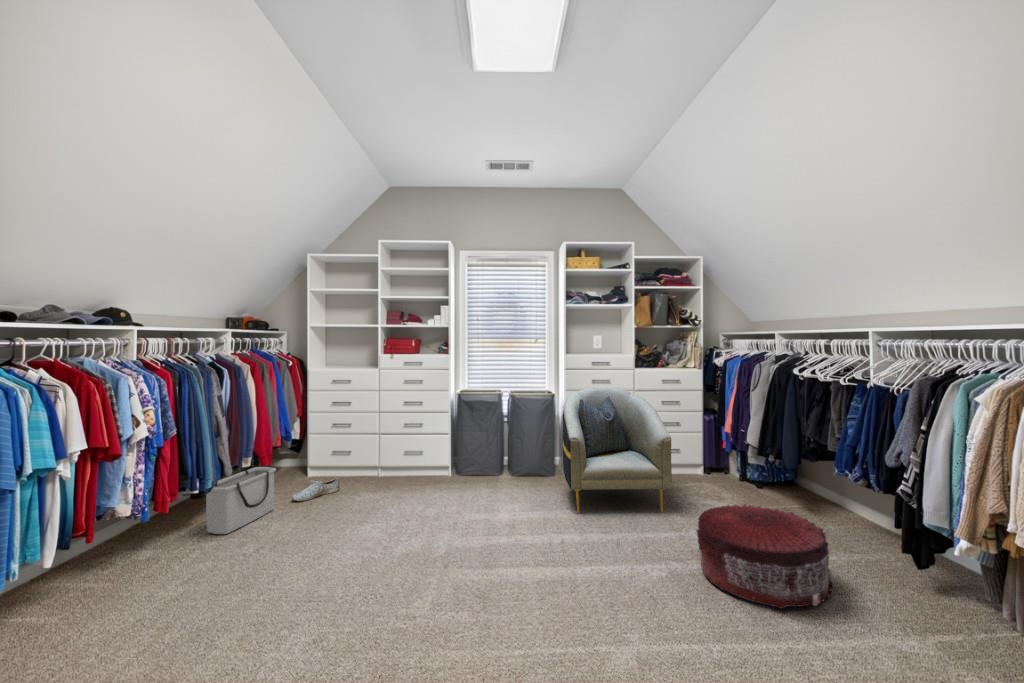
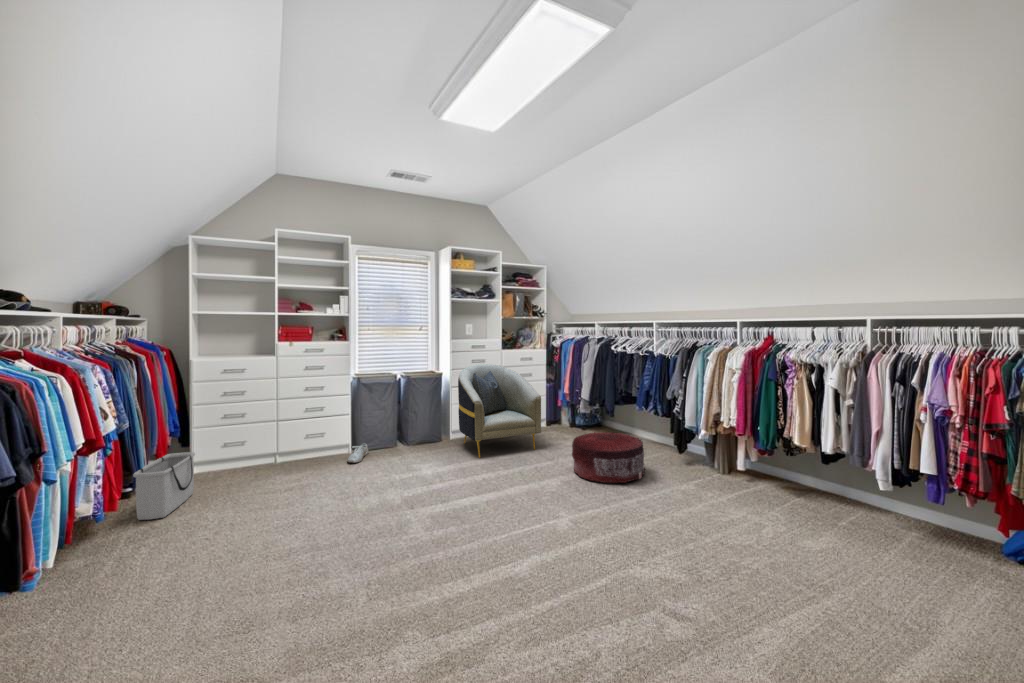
shoe: present [292,478,340,501] -> present [347,443,368,464]

